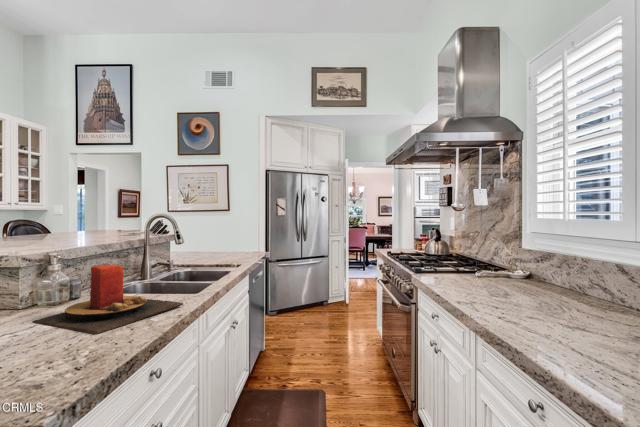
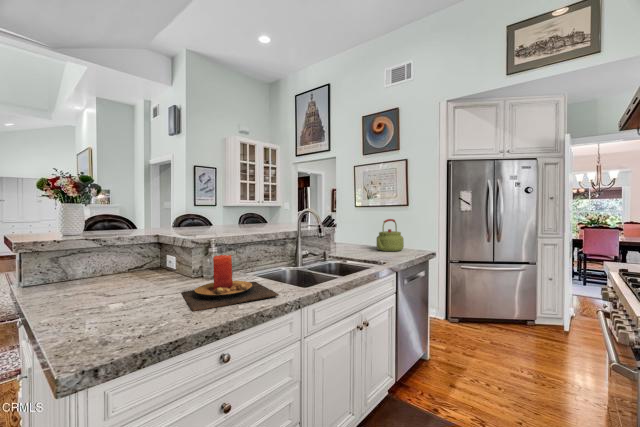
kettle: none [217,226,245,259] -> present [377,219,404,251]

